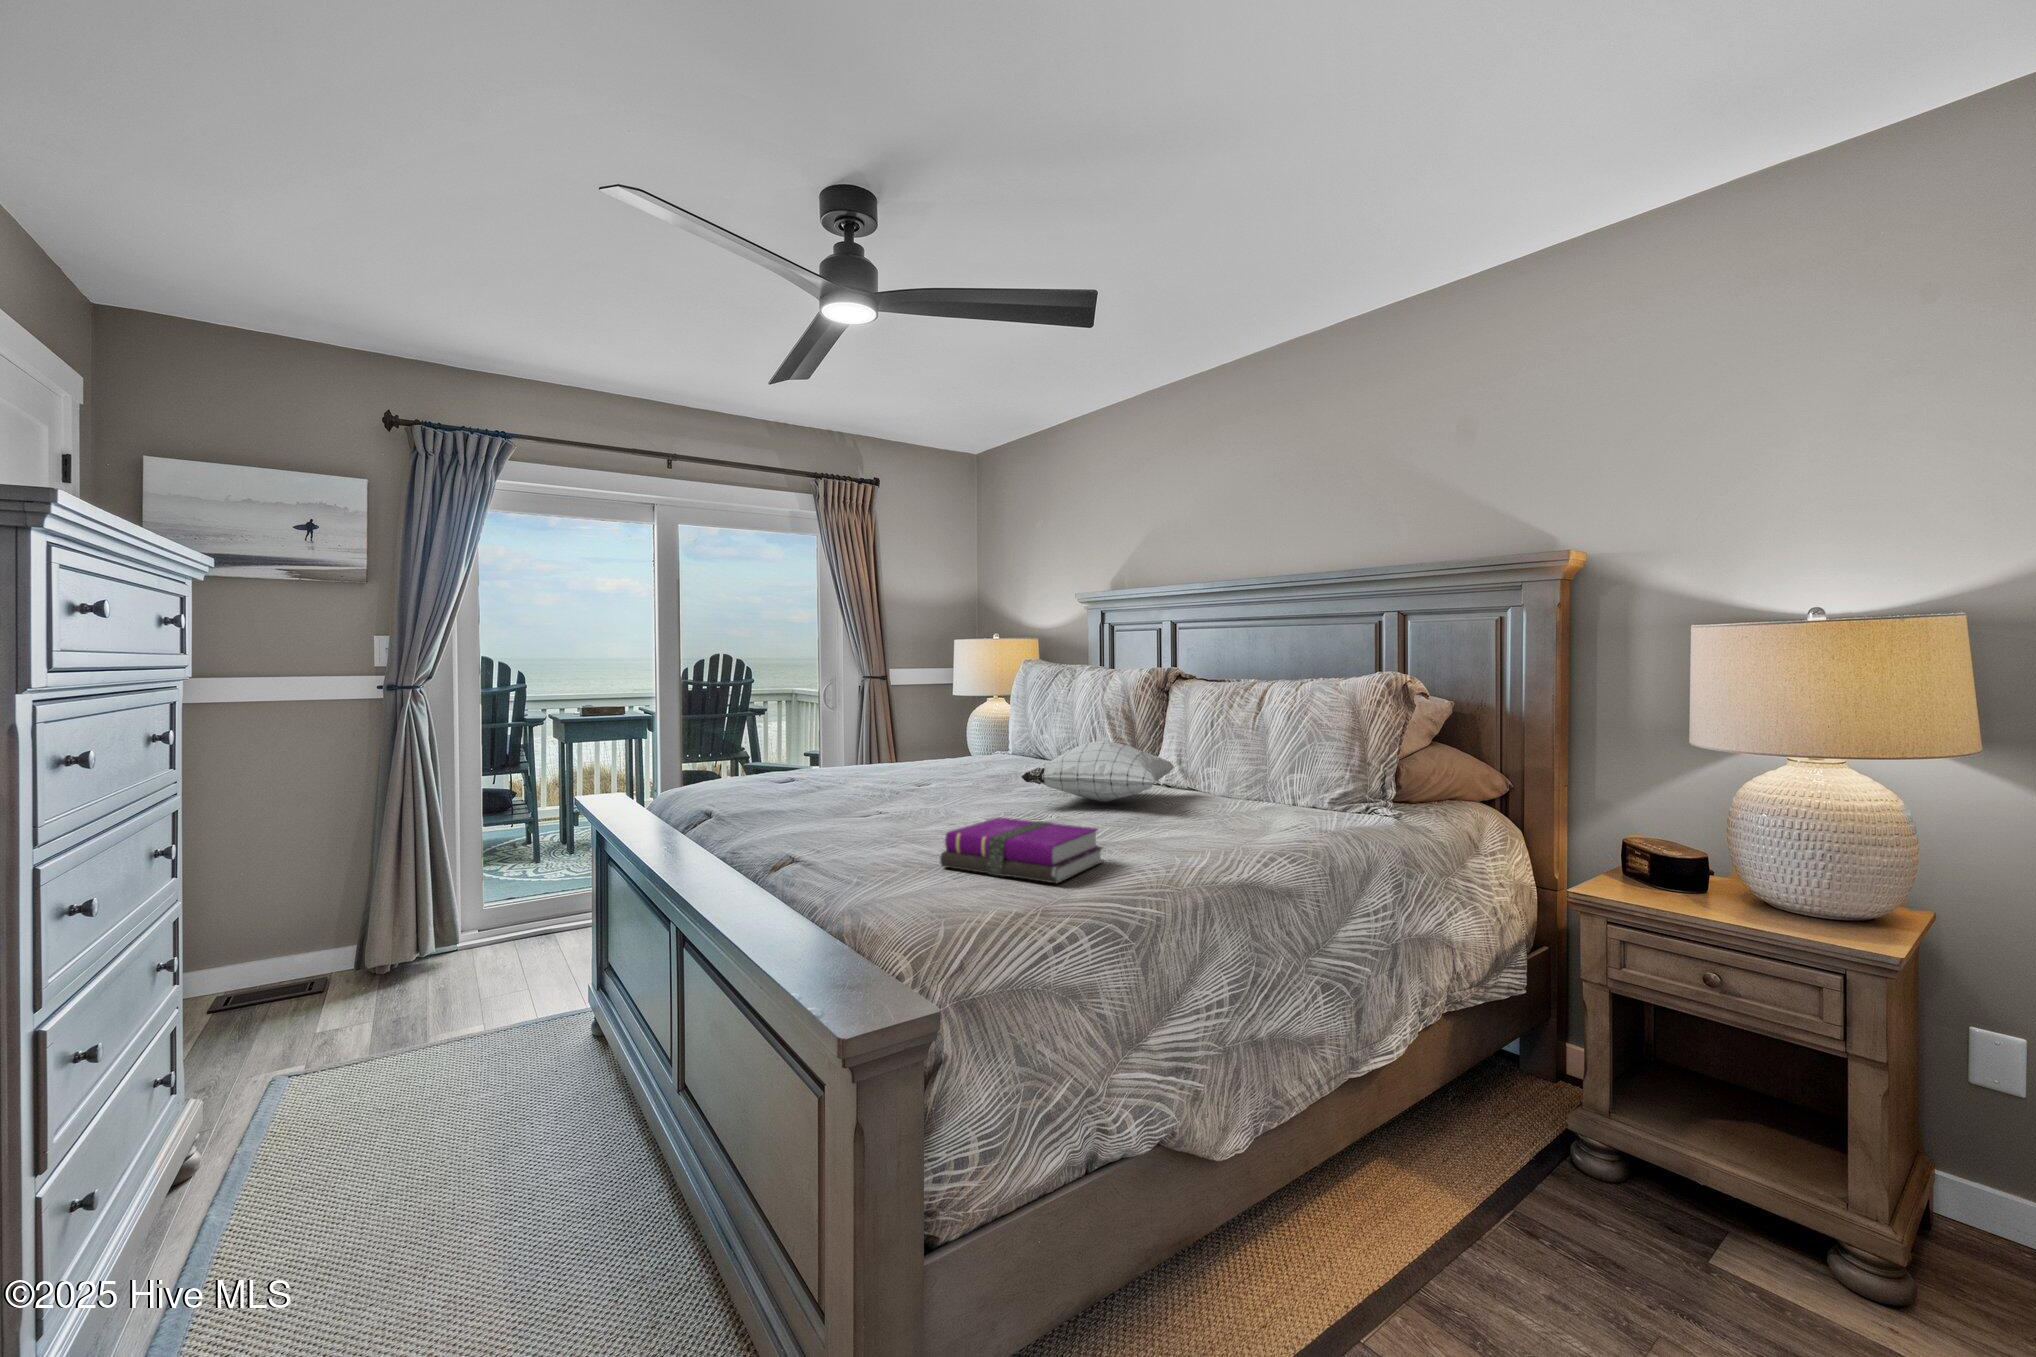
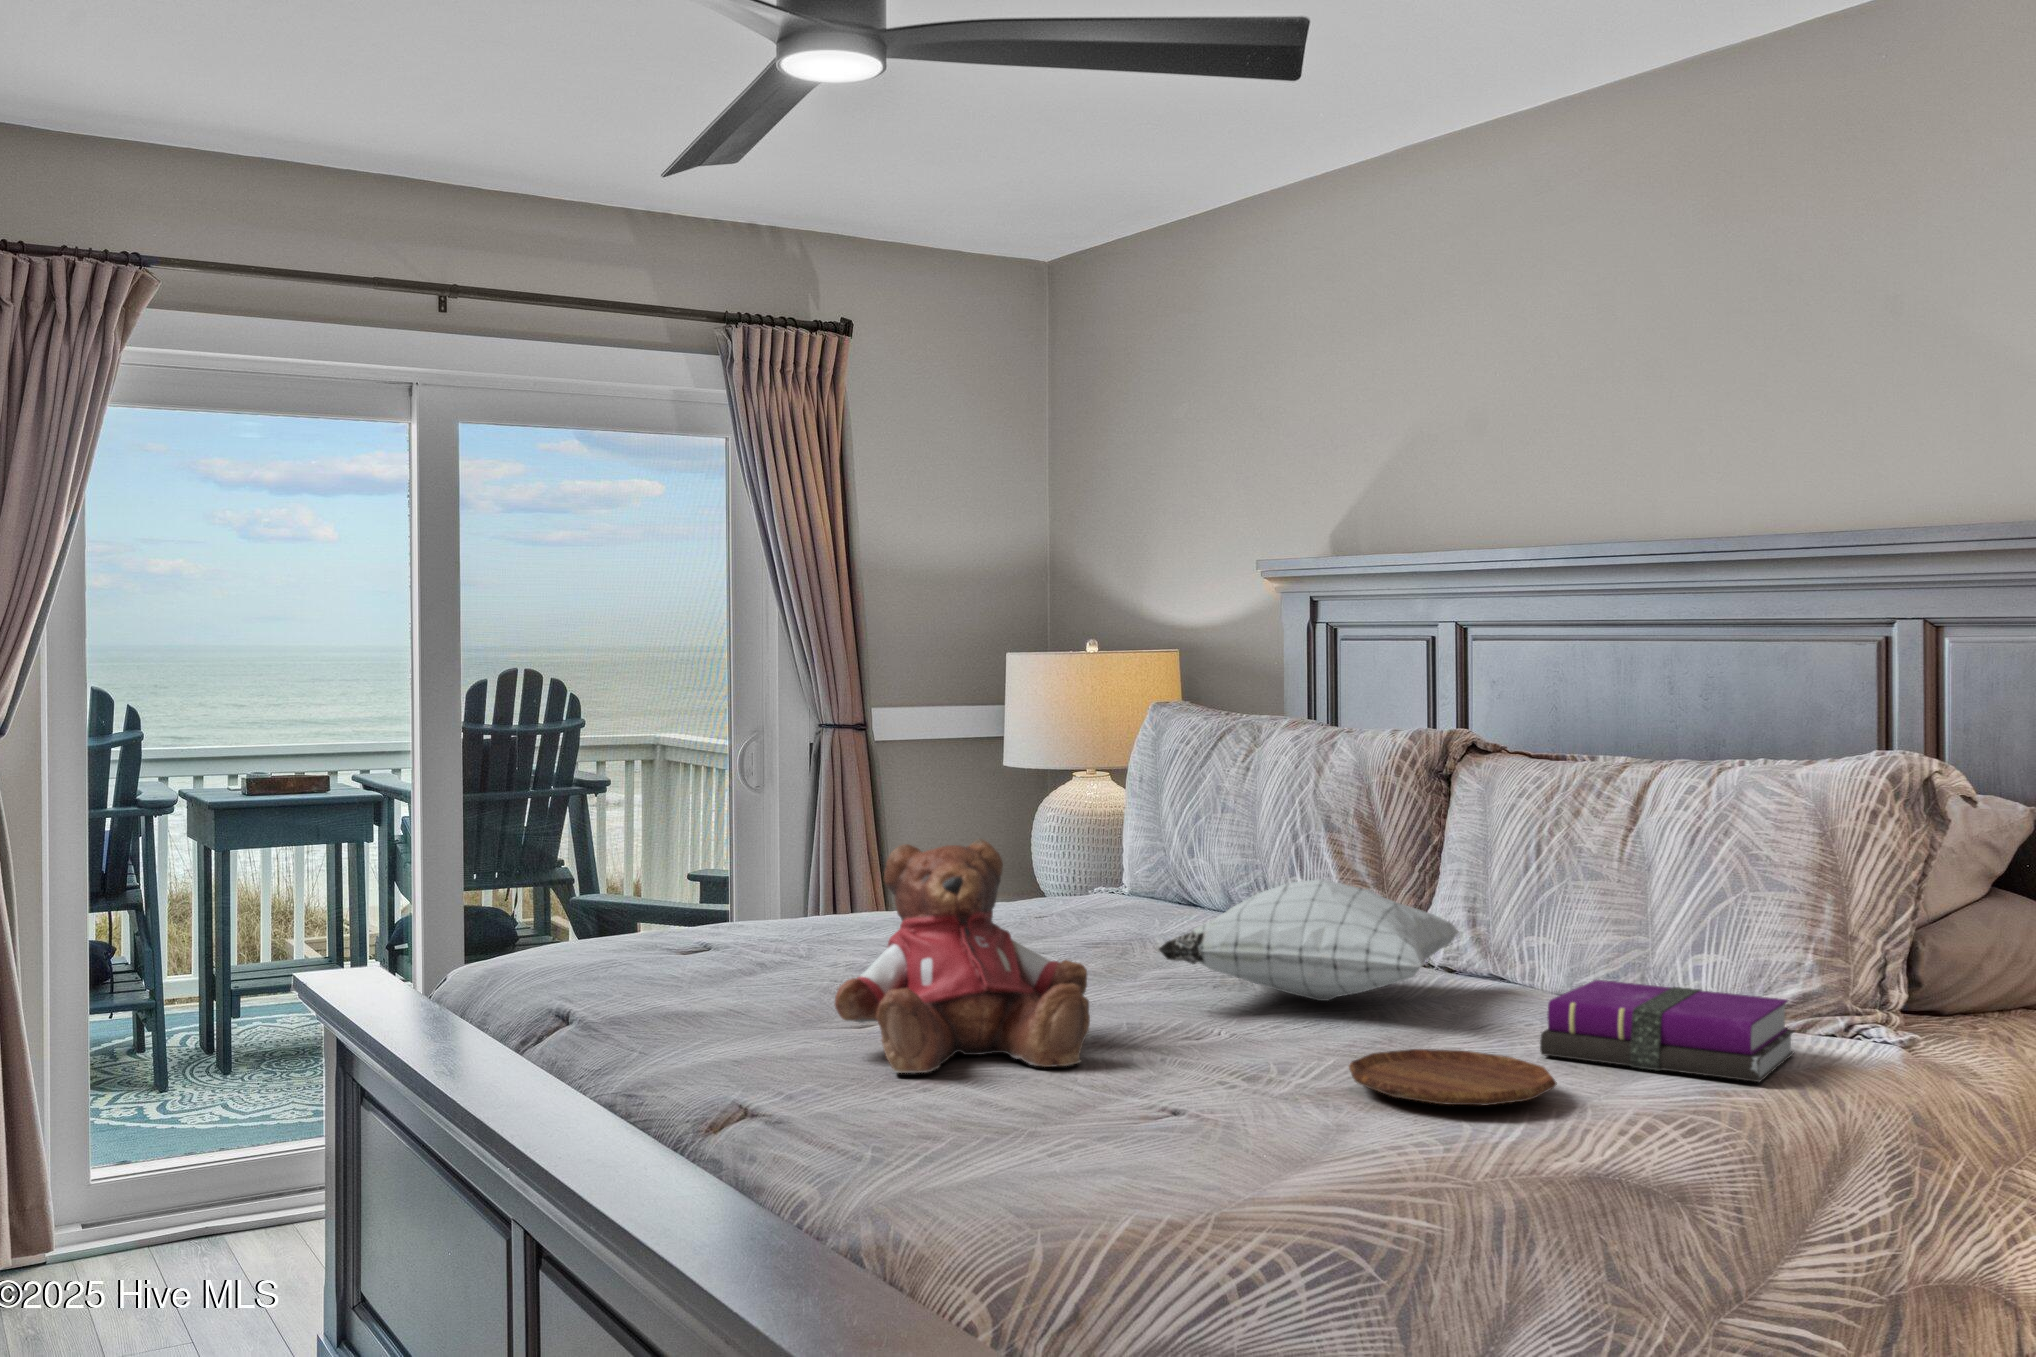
teddy bear: none [849,720,983,841] -> present [835,839,1090,1073]
notebook: present [940,817,1102,883] -> present [1540,980,1794,1082]
tray: none [1116,823,1223,850] -> present [1349,1049,1557,1105]

